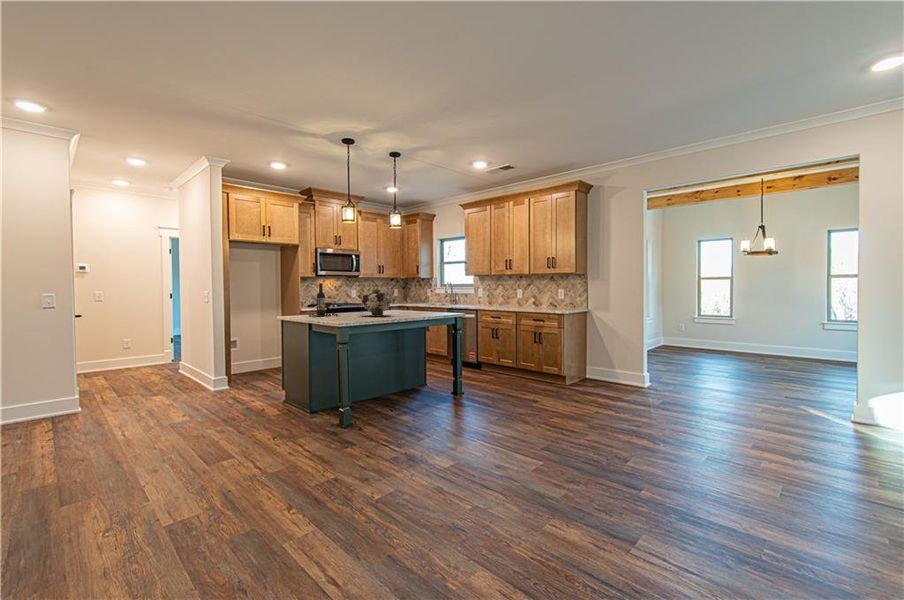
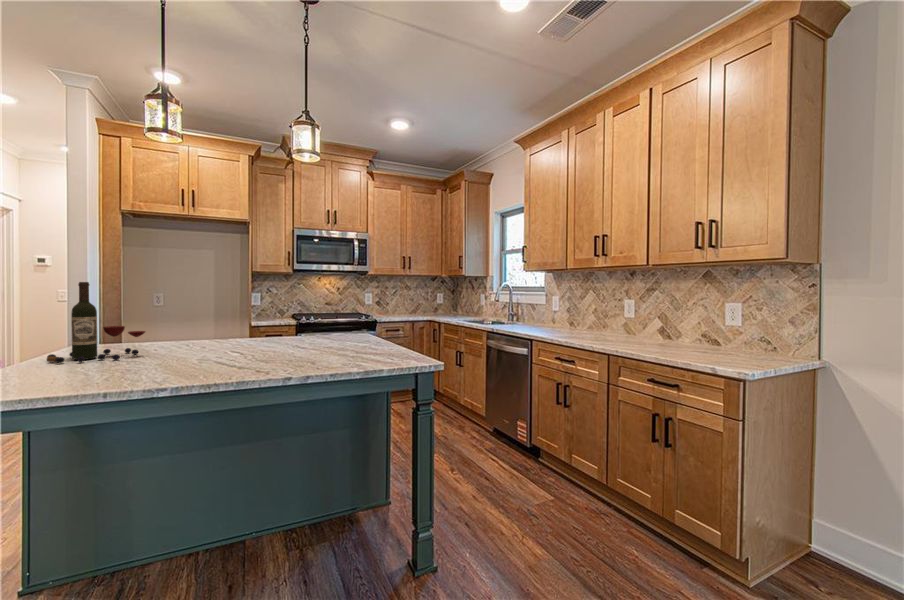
flower arrangement: present [362,287,392,317] -> none [144,293,232,370]

